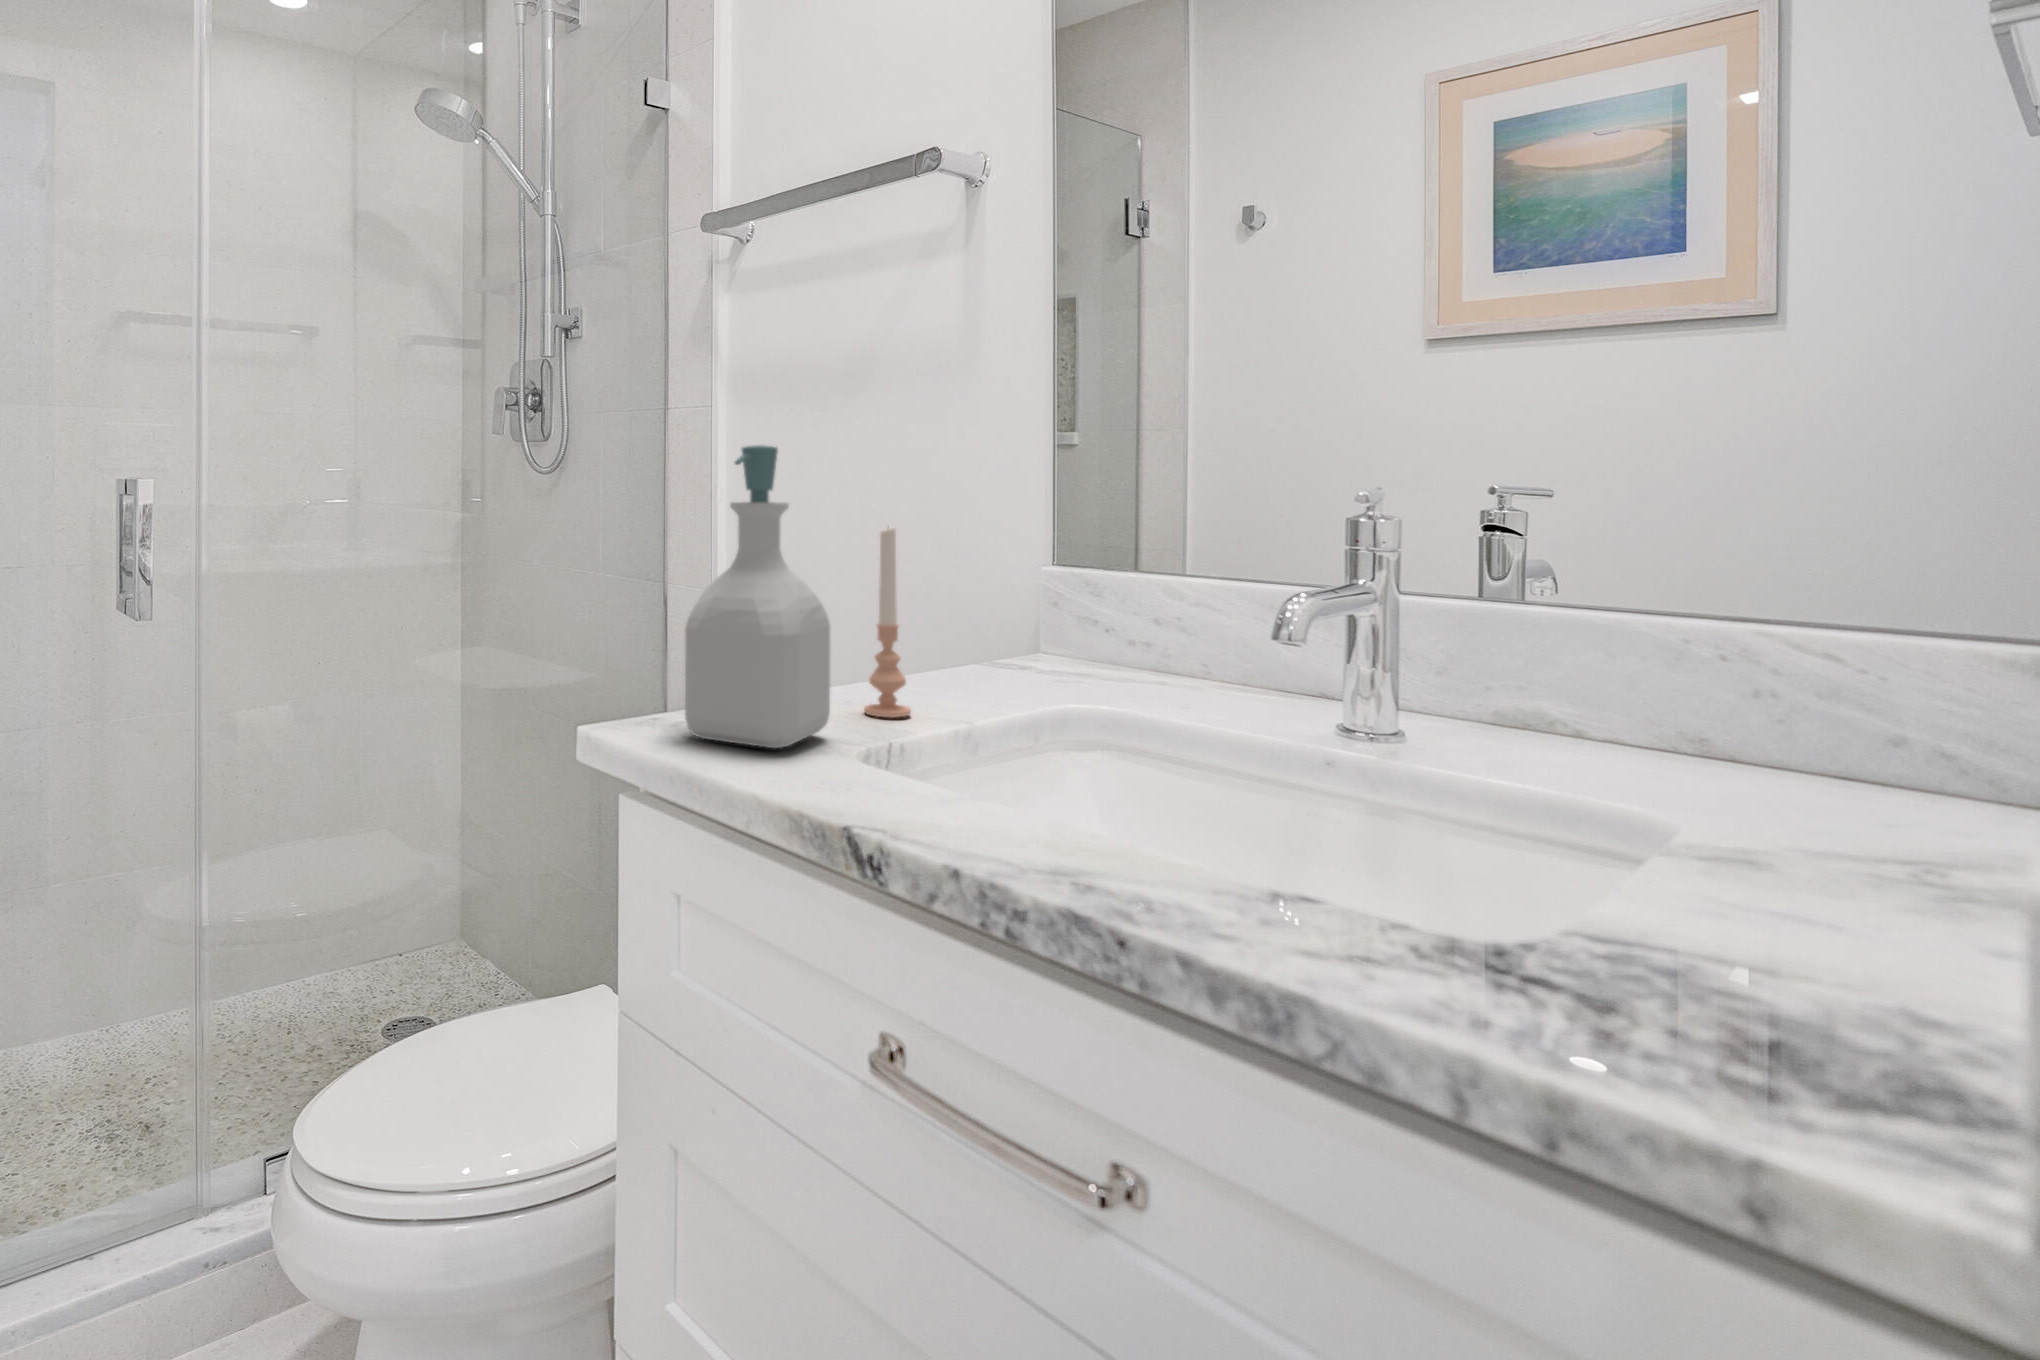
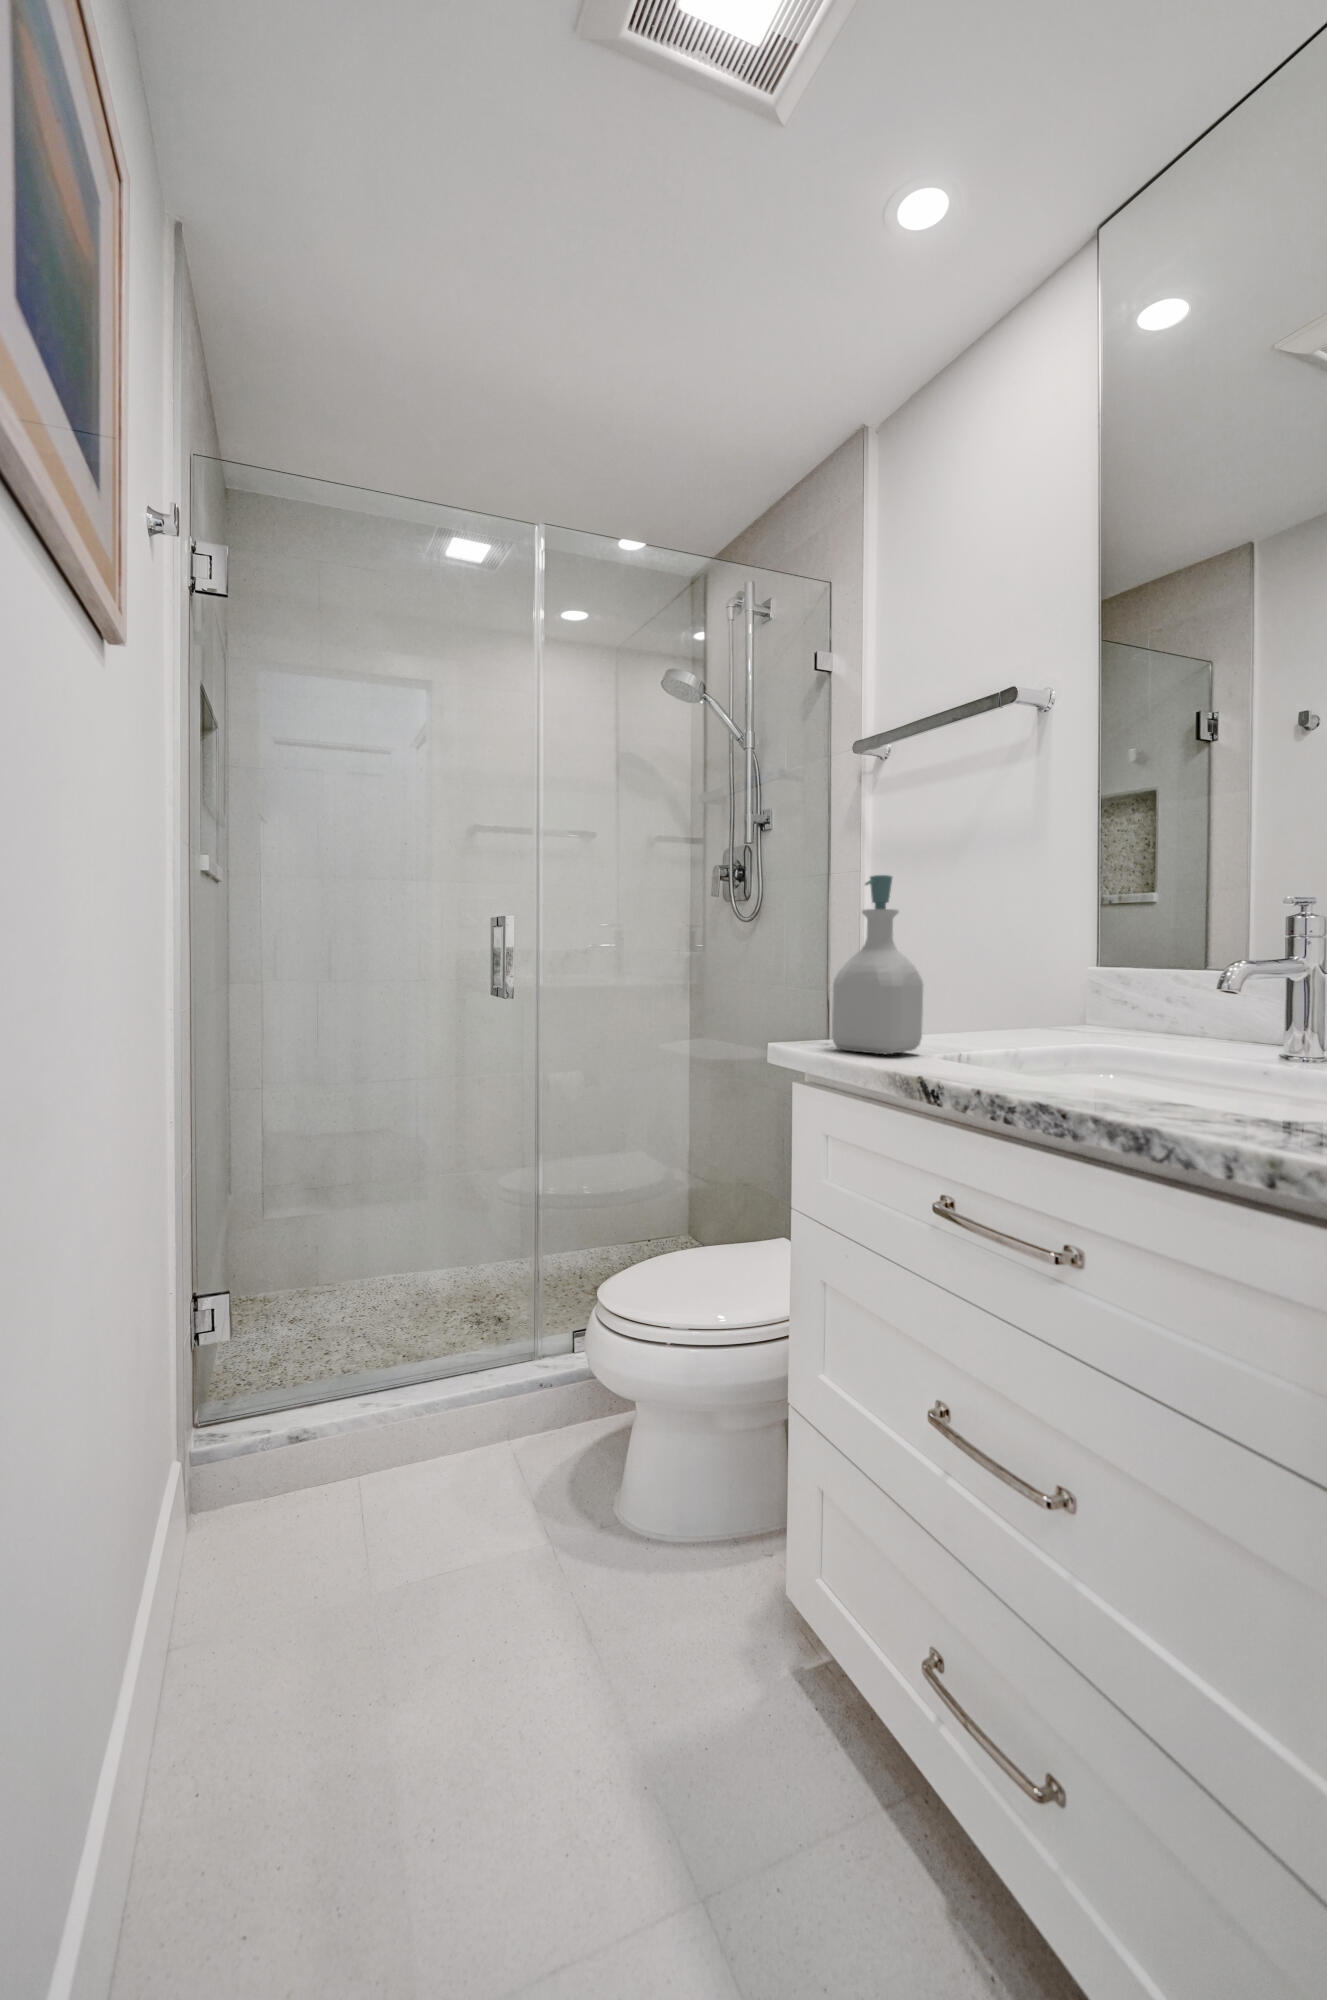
candle: present [864,528,911,718] -> none [947,931,978,1050]

